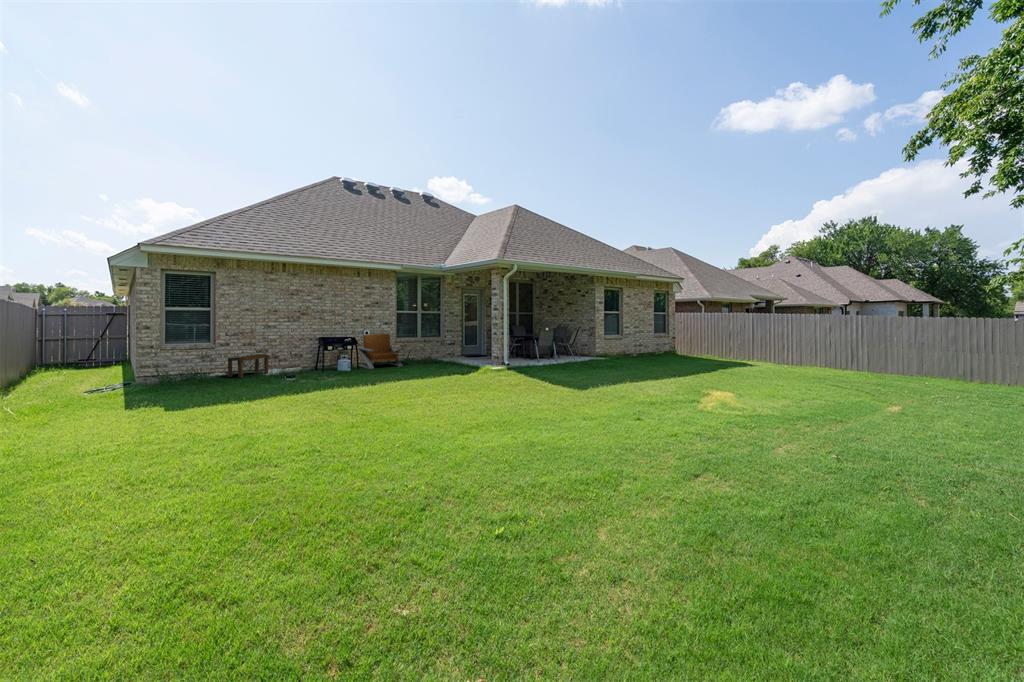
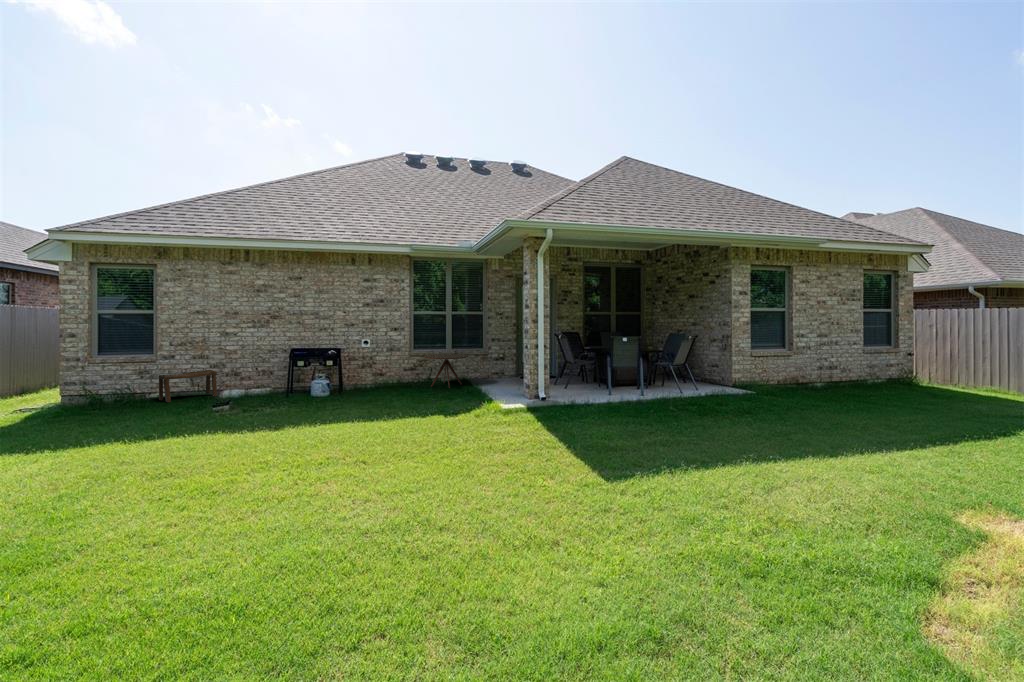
lounge chair: present [358,334,402,369] -> none [348,344,402,395]
round table: none [409,340,440,363] -> present [424,354,469,388]

